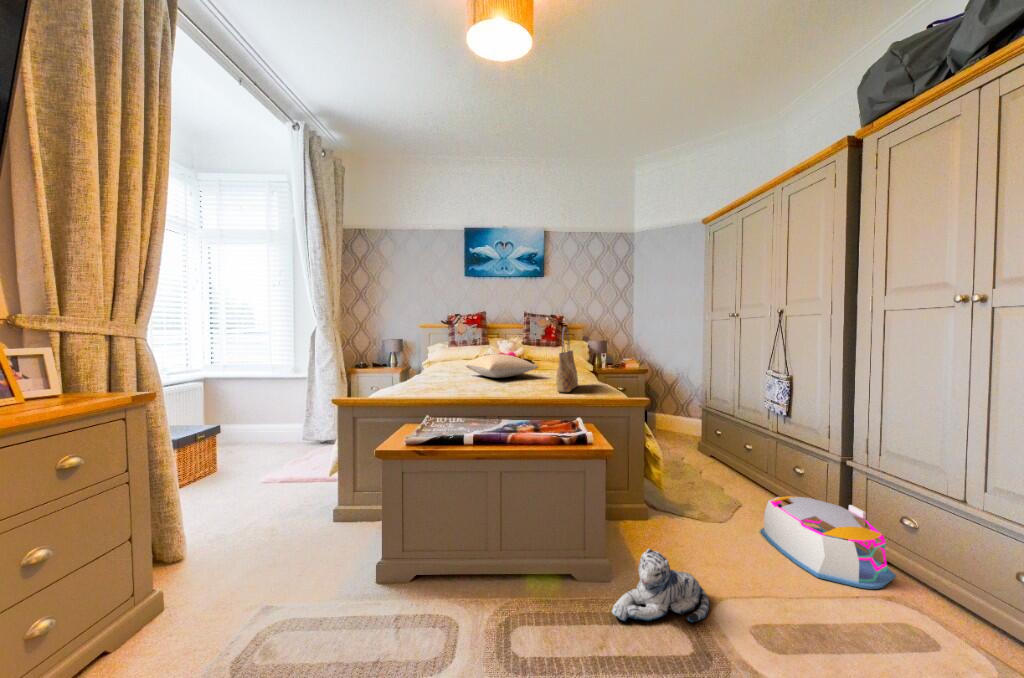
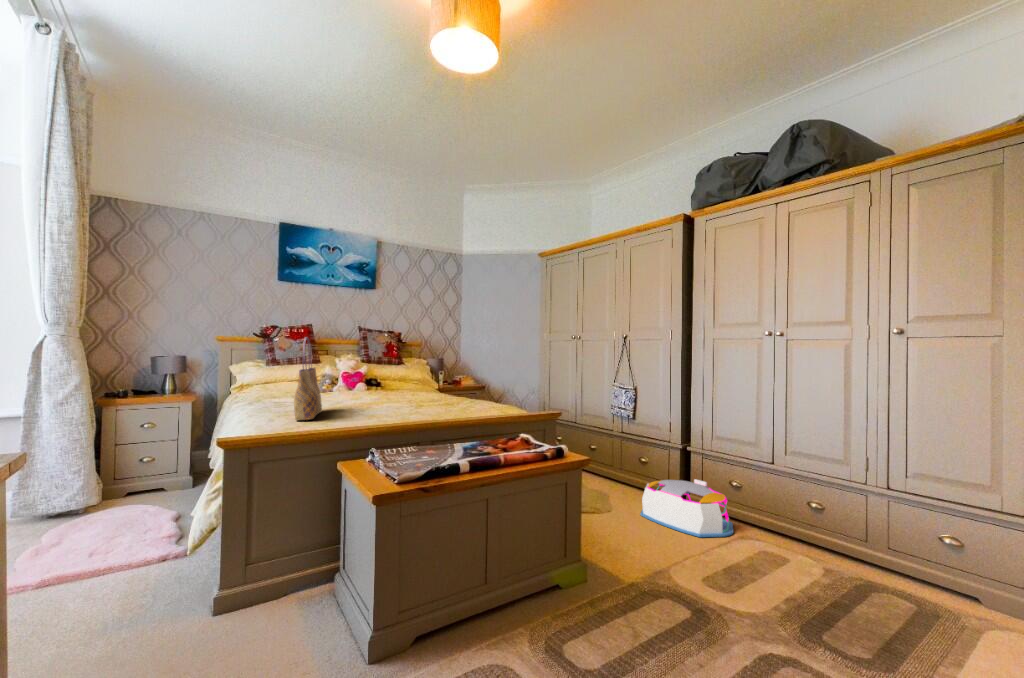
tote bag: present [556,327,578,392] -> present [294,337,322,420]
pillow: present [465,354,538,378] -> none [325,374,418,402]
plush toy: present [612,549,710,622] -> none [610,541,671,614]

